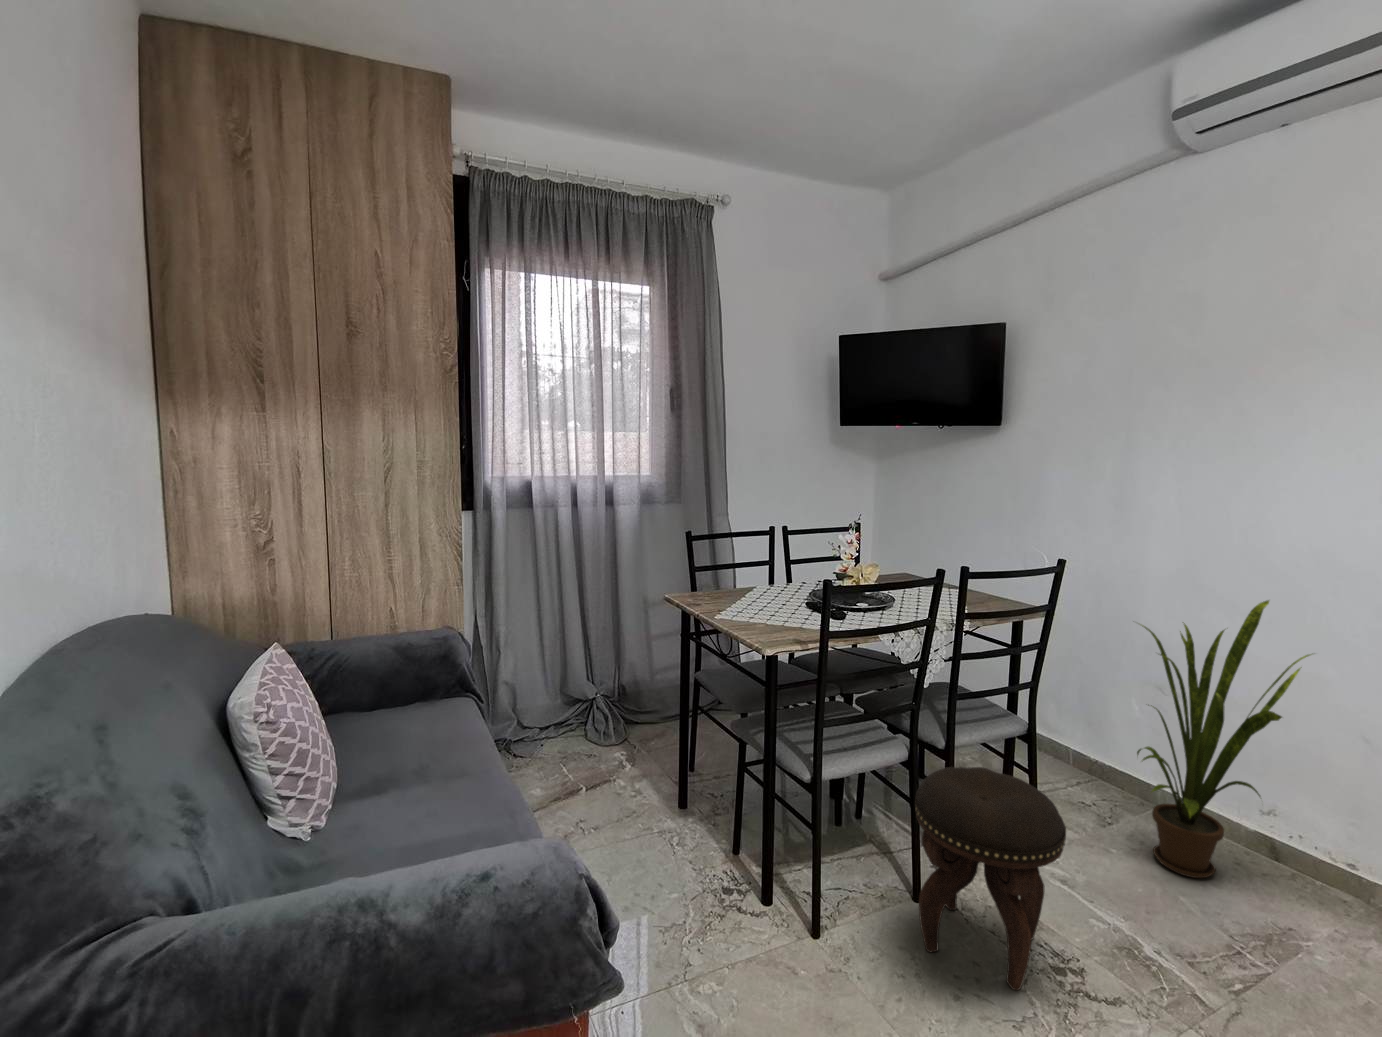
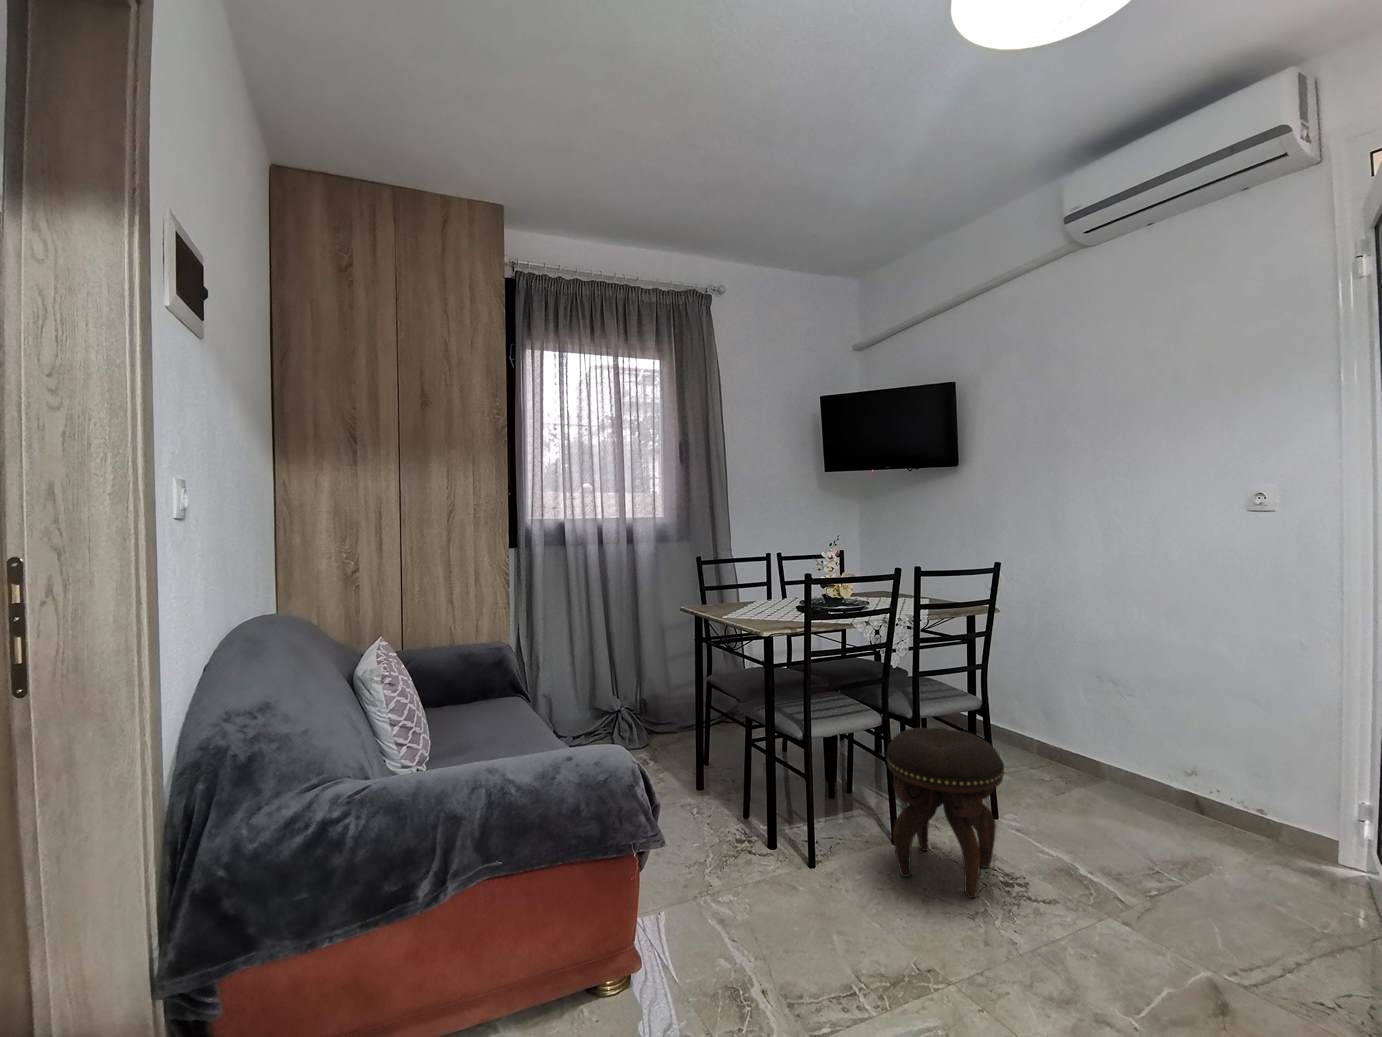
house plant: present [1137,600,1311,878] -> none [1066,591,1206,826]

